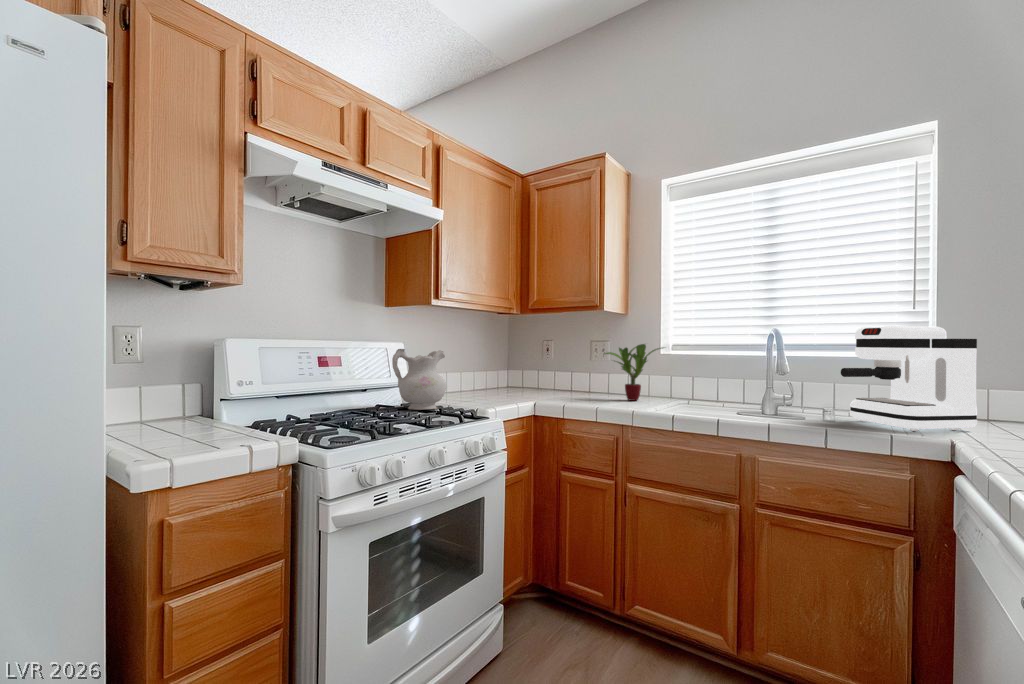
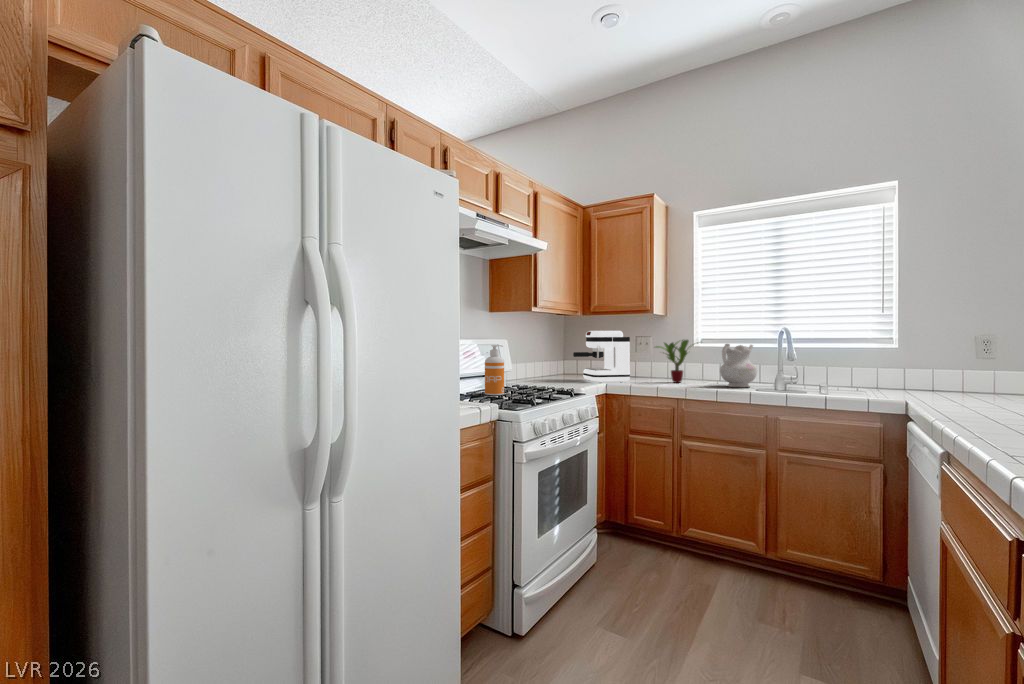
coffee maker: present [841,326,977,431] -> present [573,331,630,383]
soap dispenser: none [341,348,370,418] -> present [485,345,504,395]
ceramic pitcher: present [392,349,446,410] -> present [720,344,757,387]

